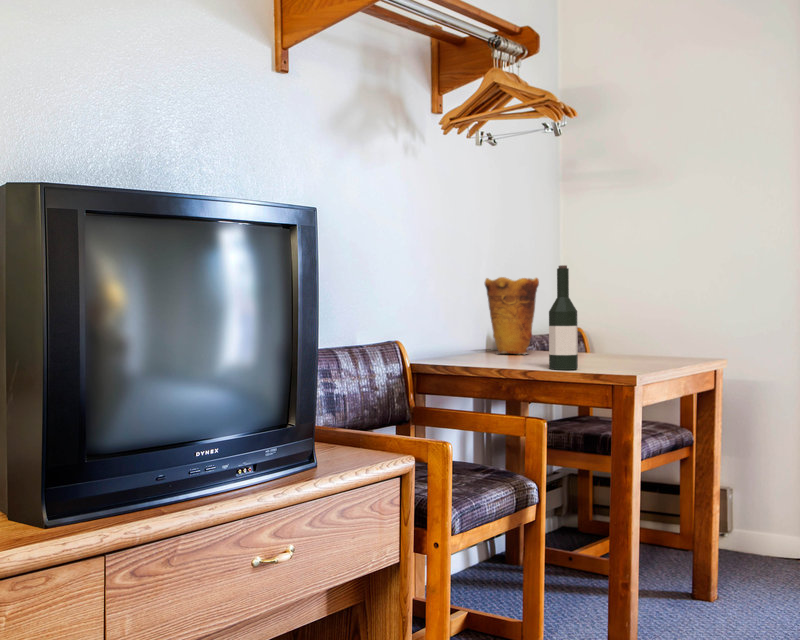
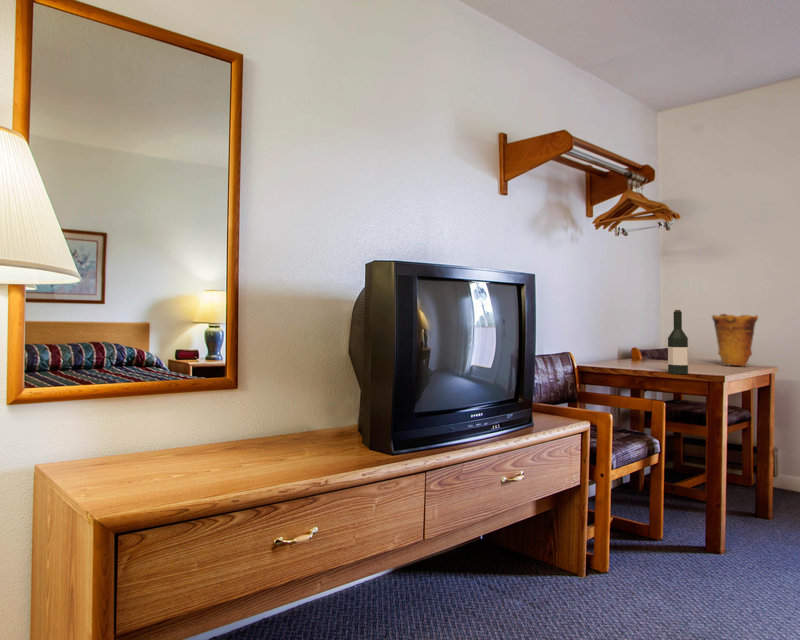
vase: present [485,277,539,354] -> present [712,314,758,366]

